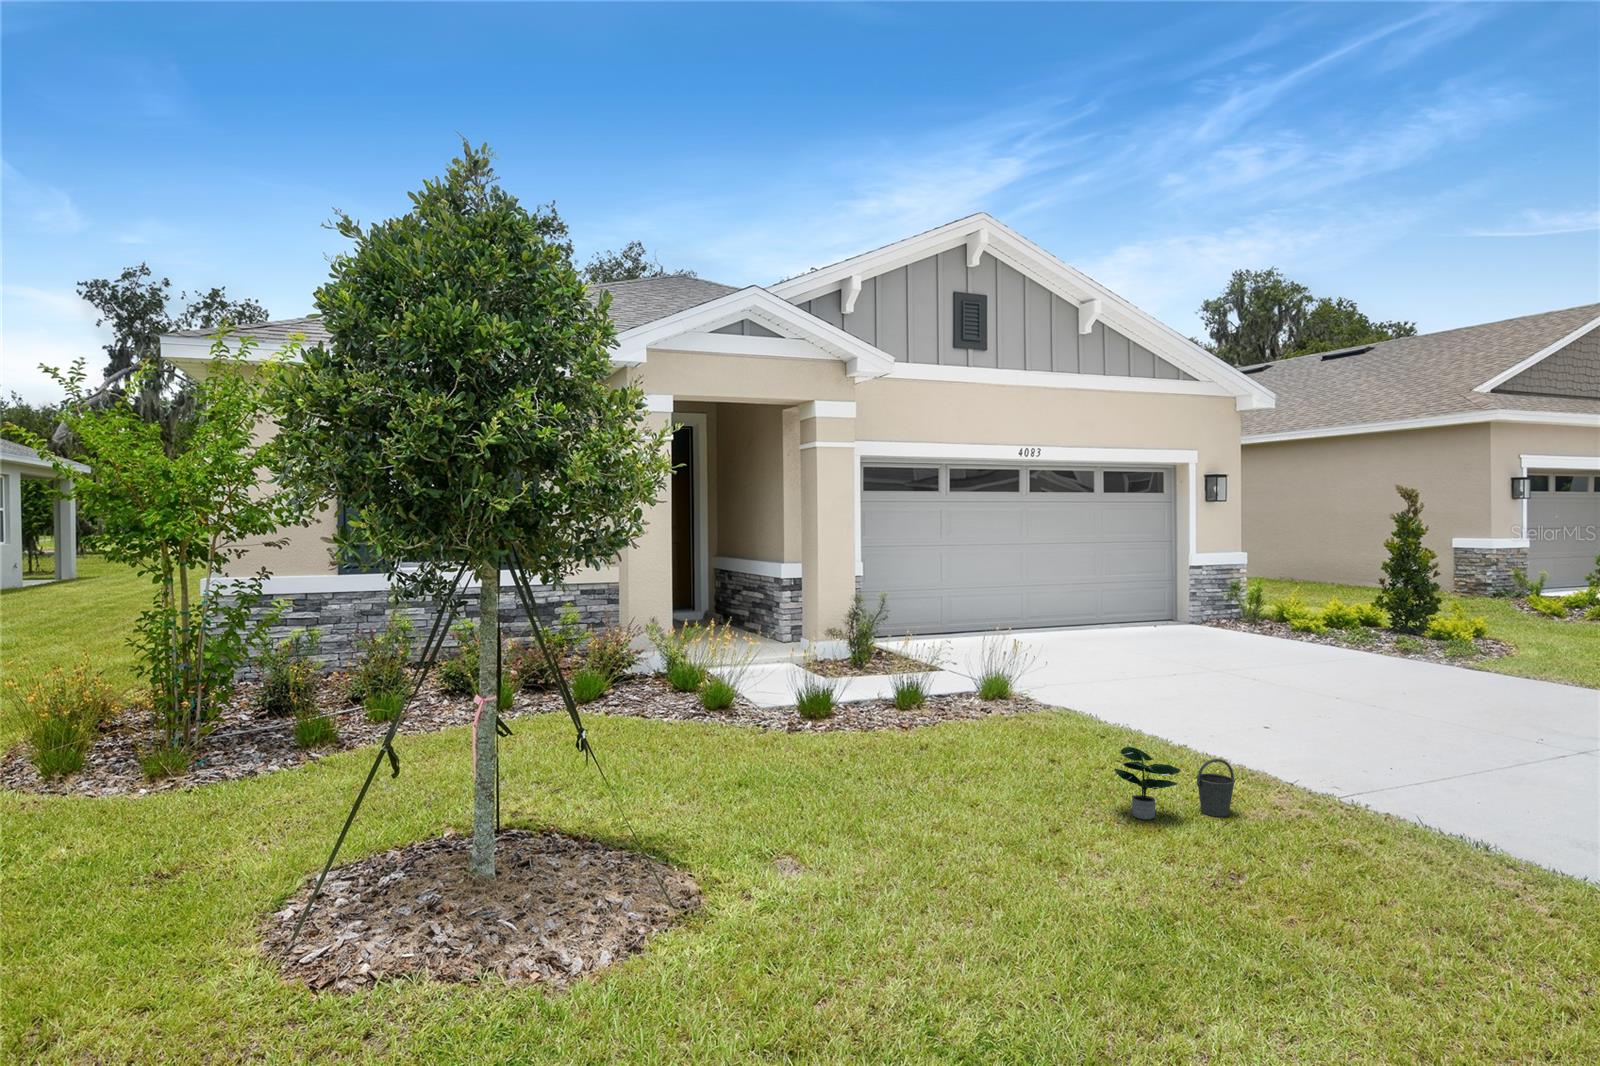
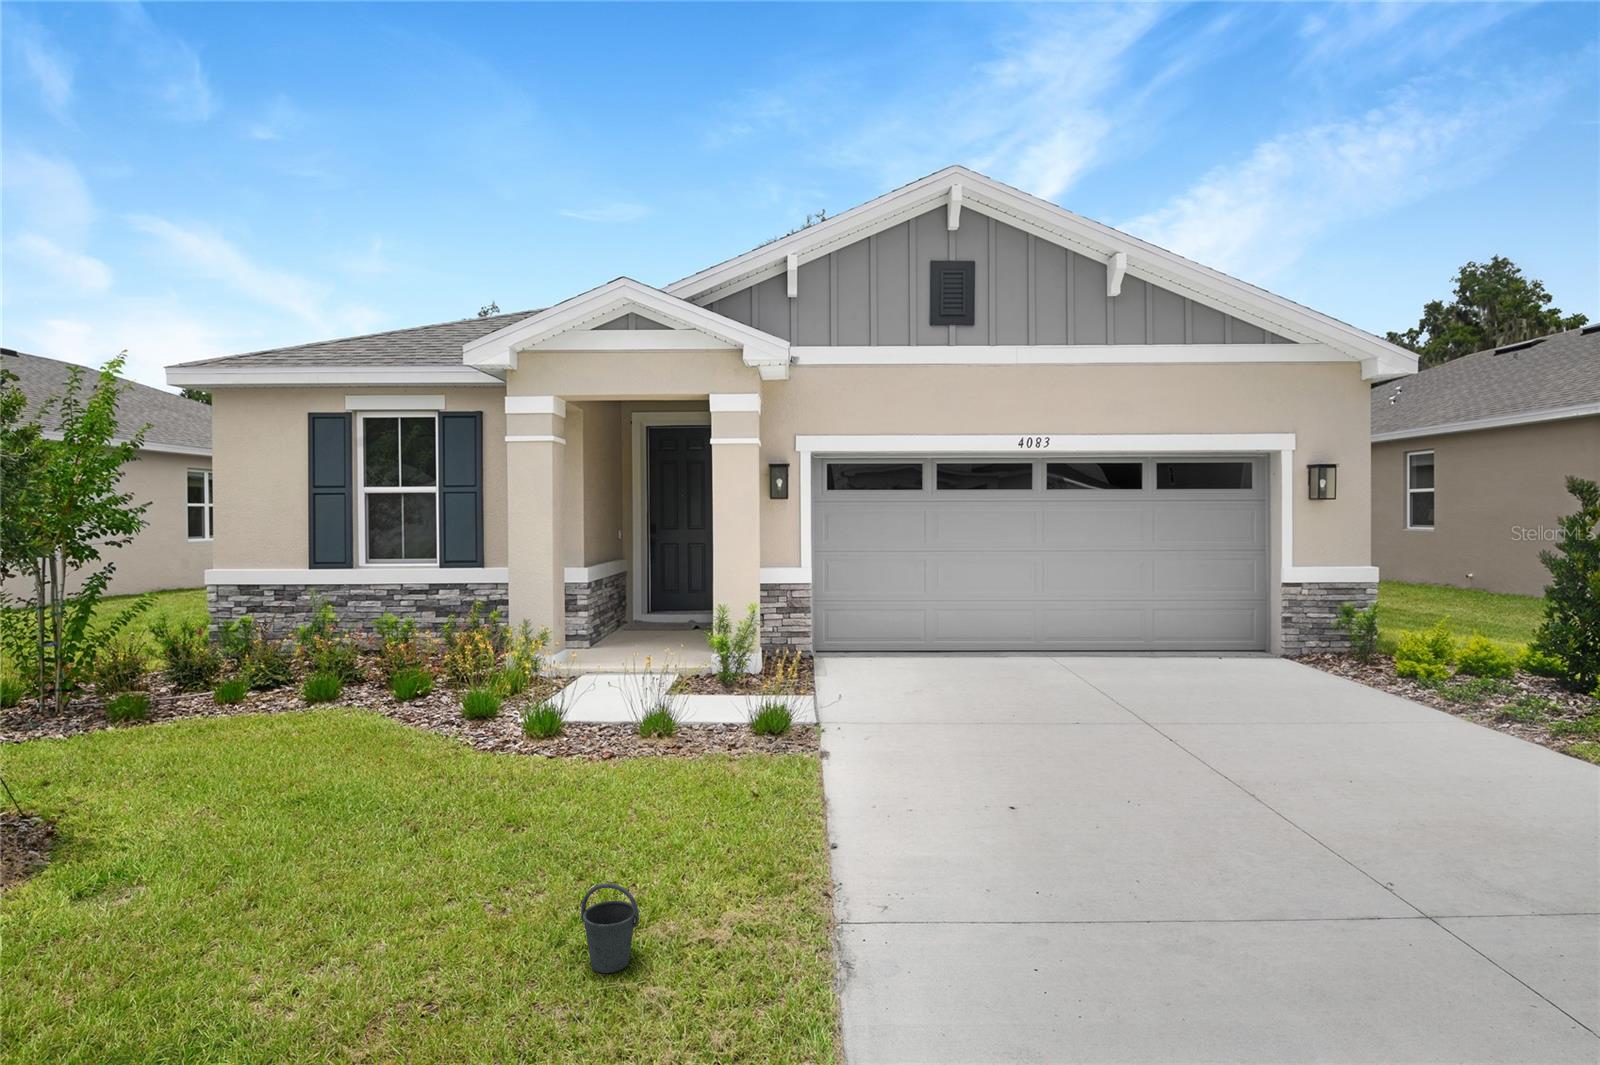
potted plant: present [1114,747,1180,820] -> none [457,845,547,957]

